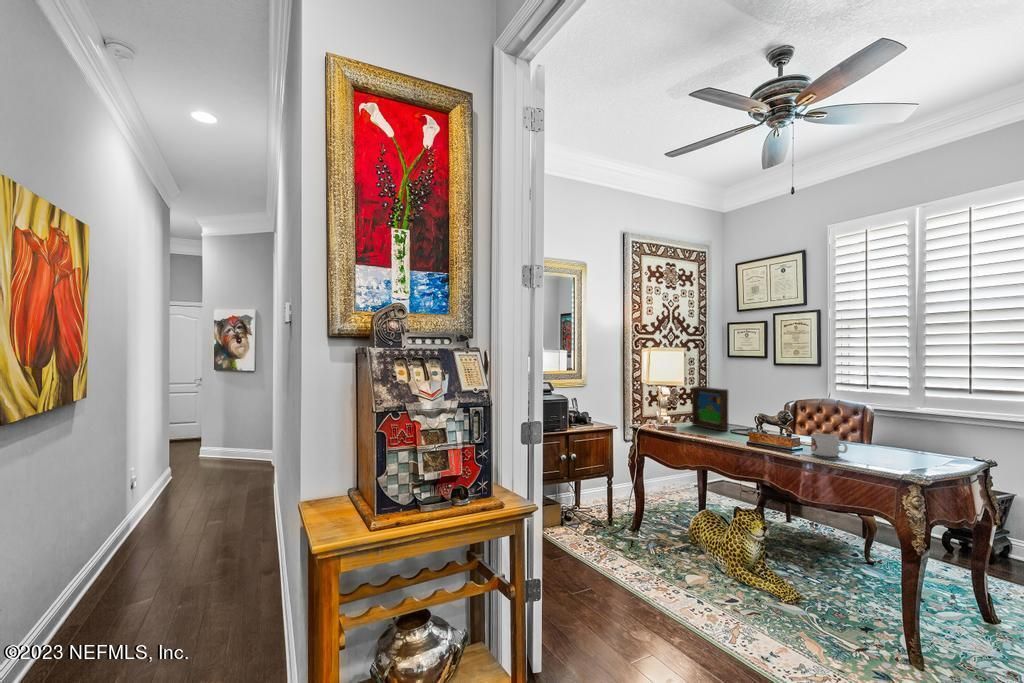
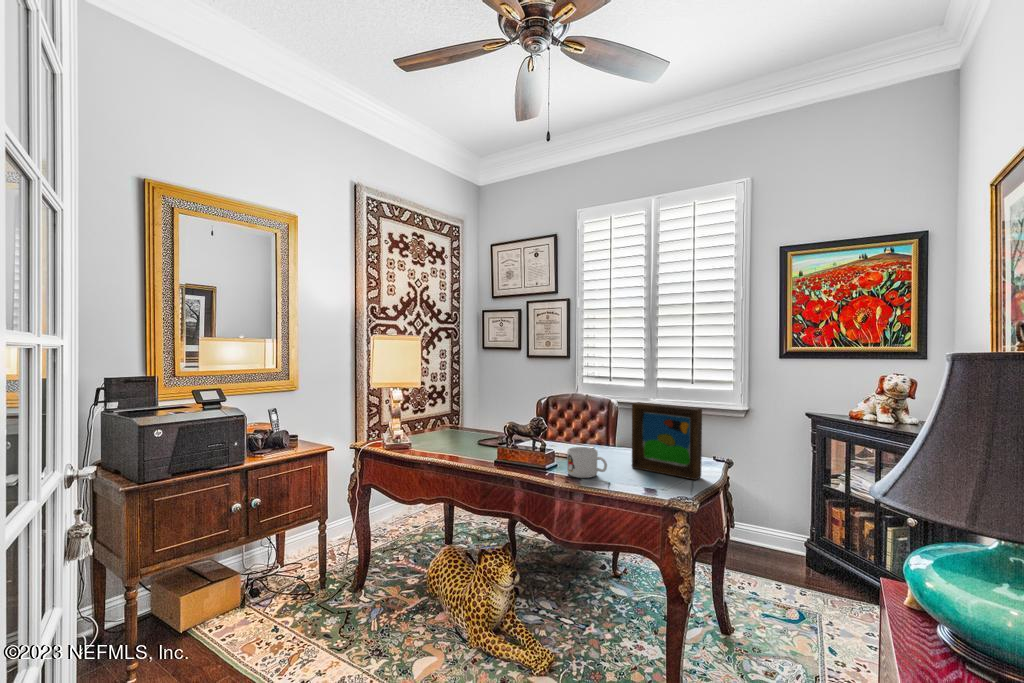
picture frame: present [692,386,729,431] -> present [632,402,702,480]

